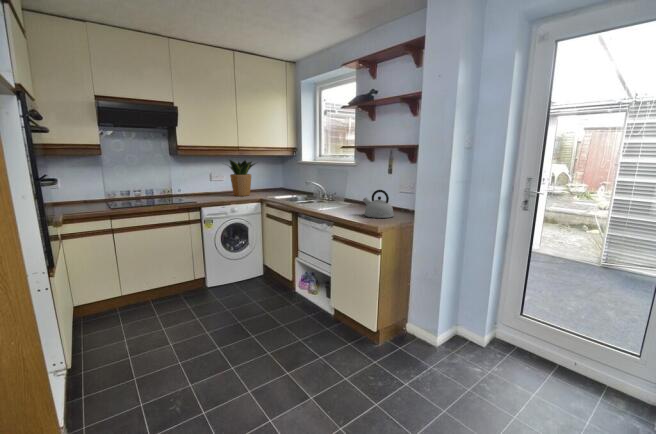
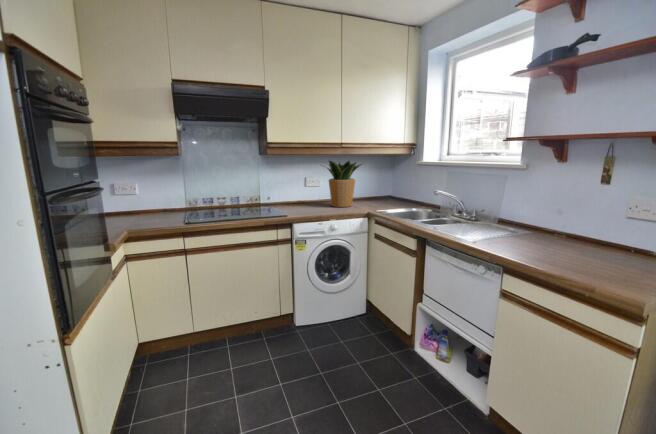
kettle: present [363,190,394,218] -> none [564,215,639,272]

